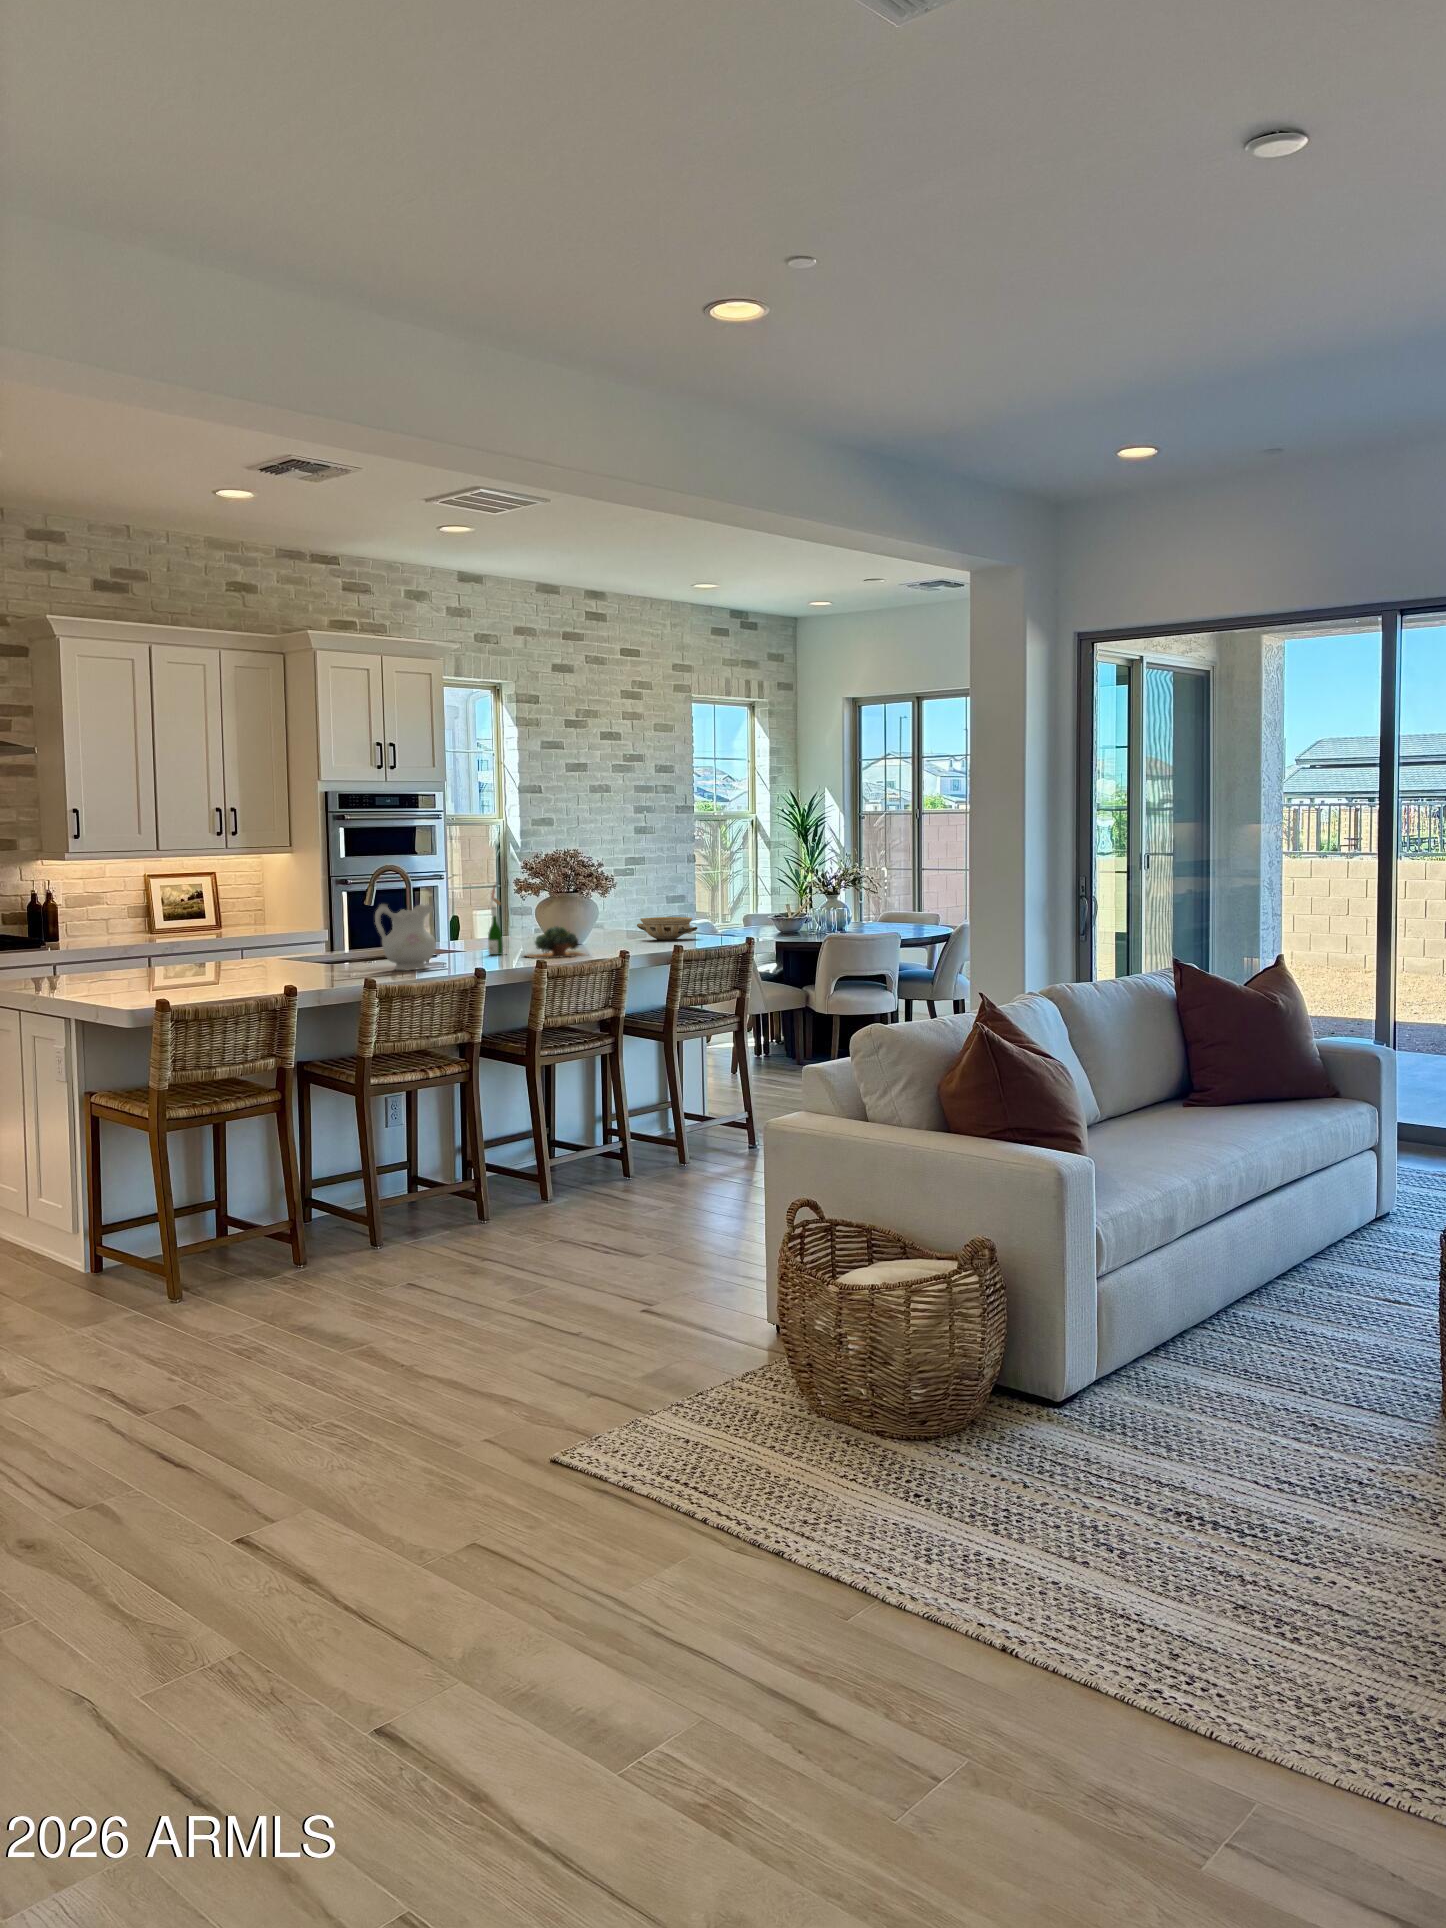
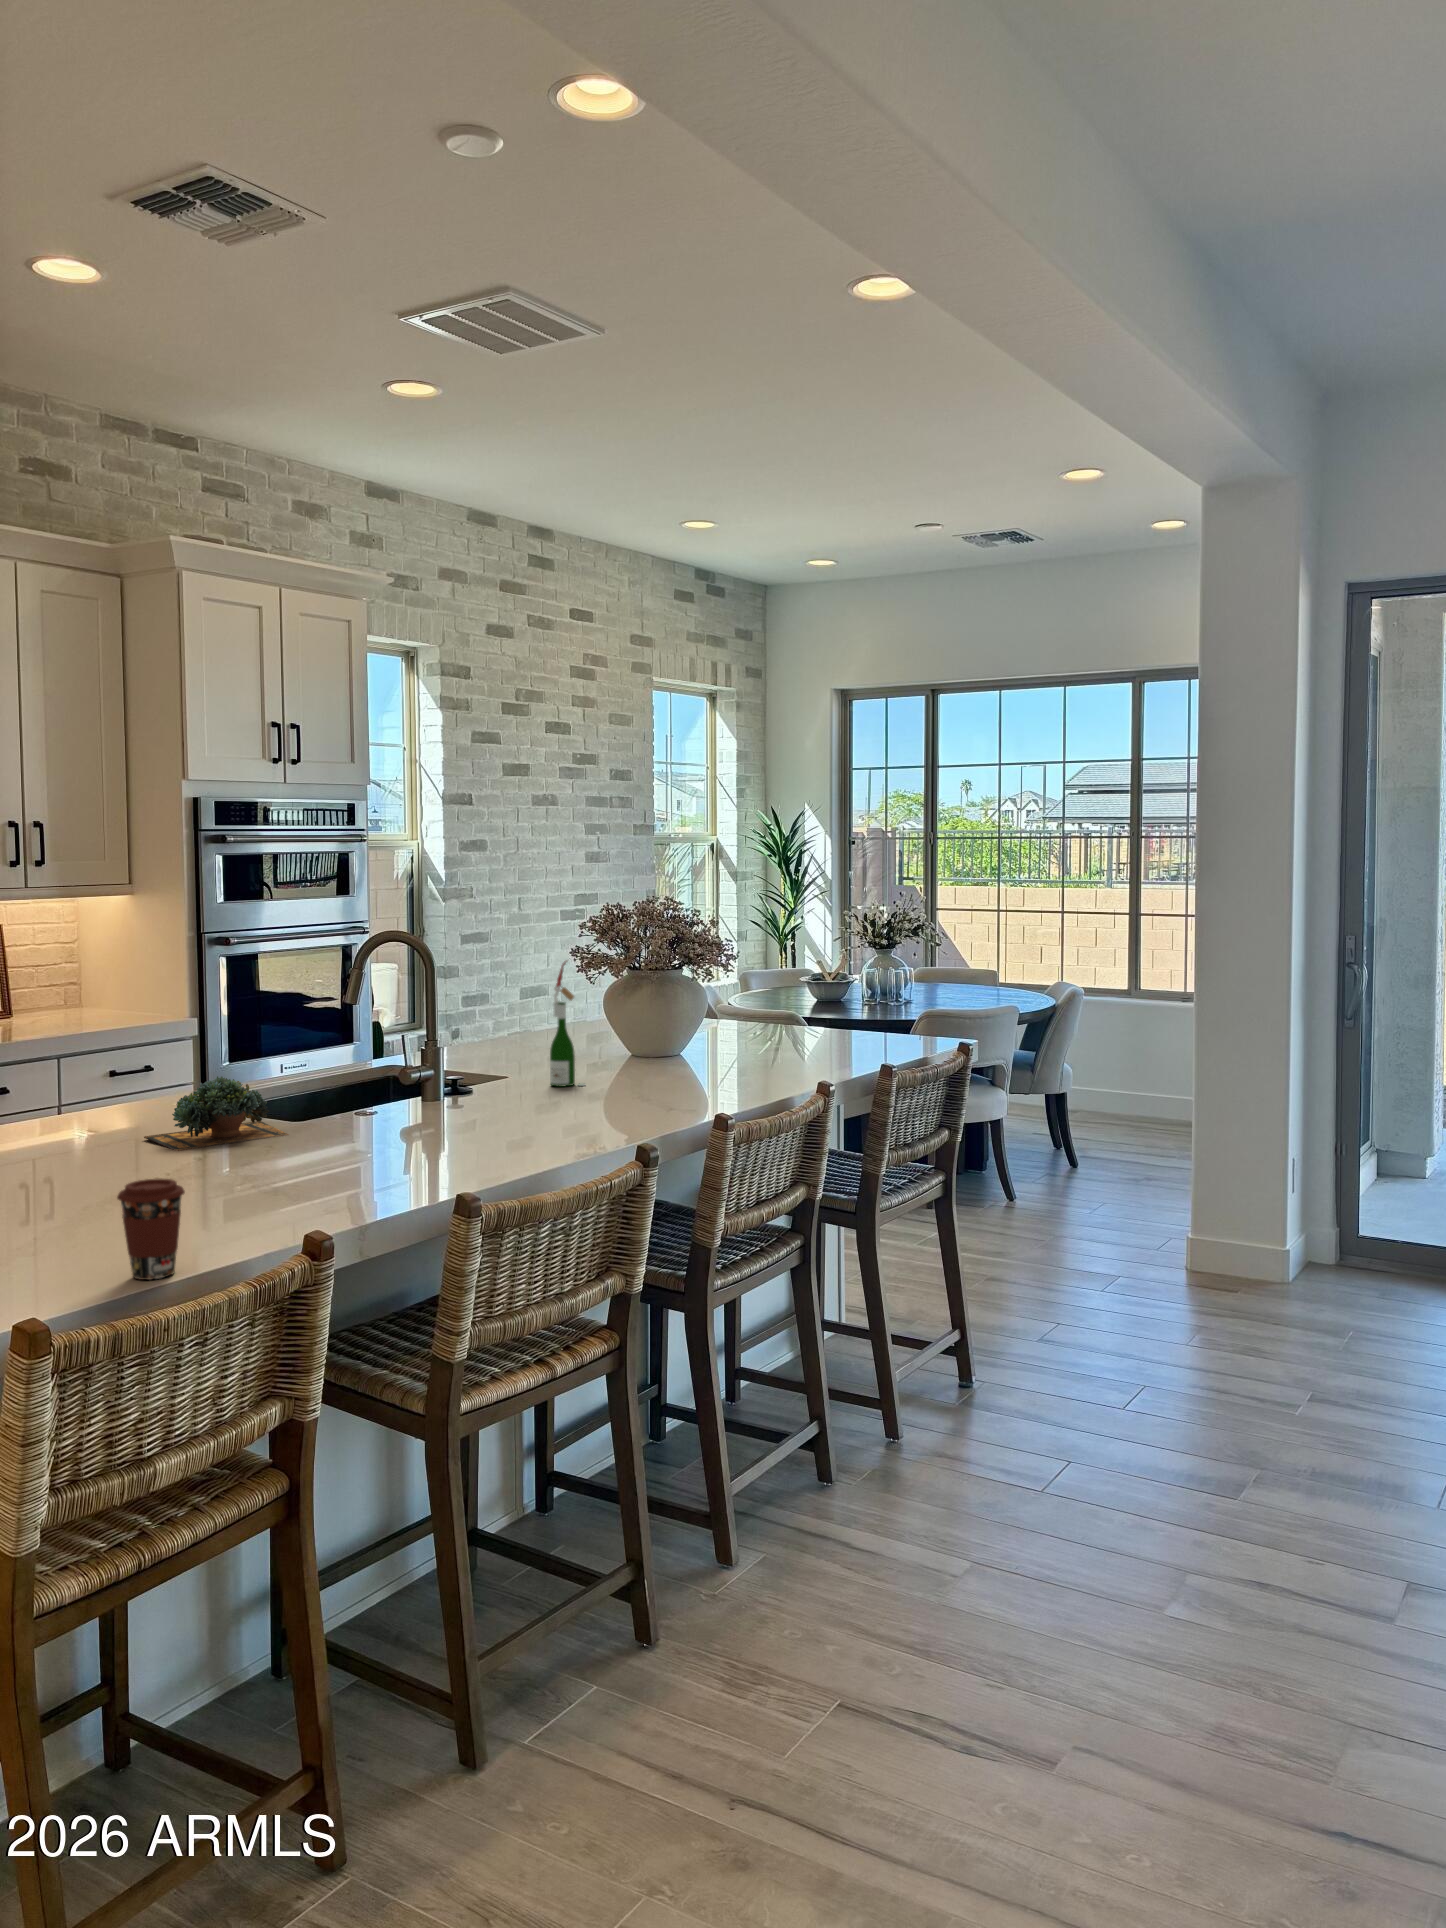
ceramic pitcher: present [375,904,436,971] -> none [411,1013,523,1145]
ceramic bowl: present [637,917,697,940] -> none [736,1004,843,1044]
succulent plant: present [525,926,585,959] -> present [144,1076,289,1151]
coffee cup: none [200,957,228,997] -> present [117,1179,185,1280]

